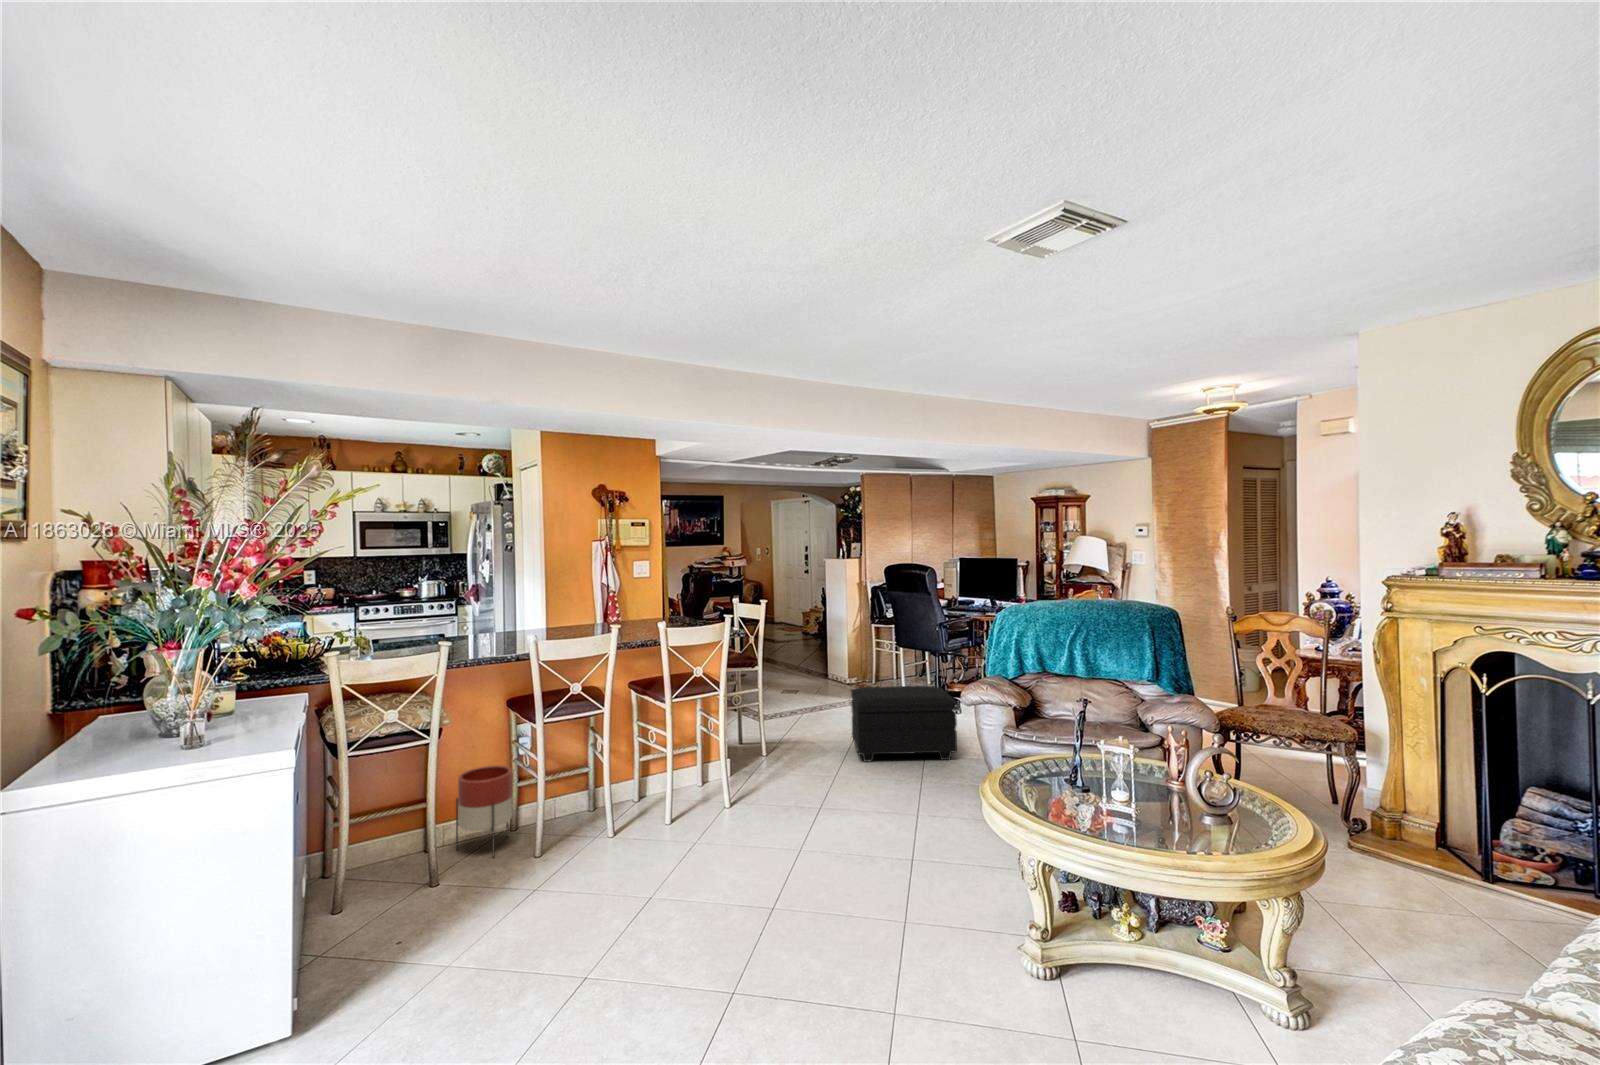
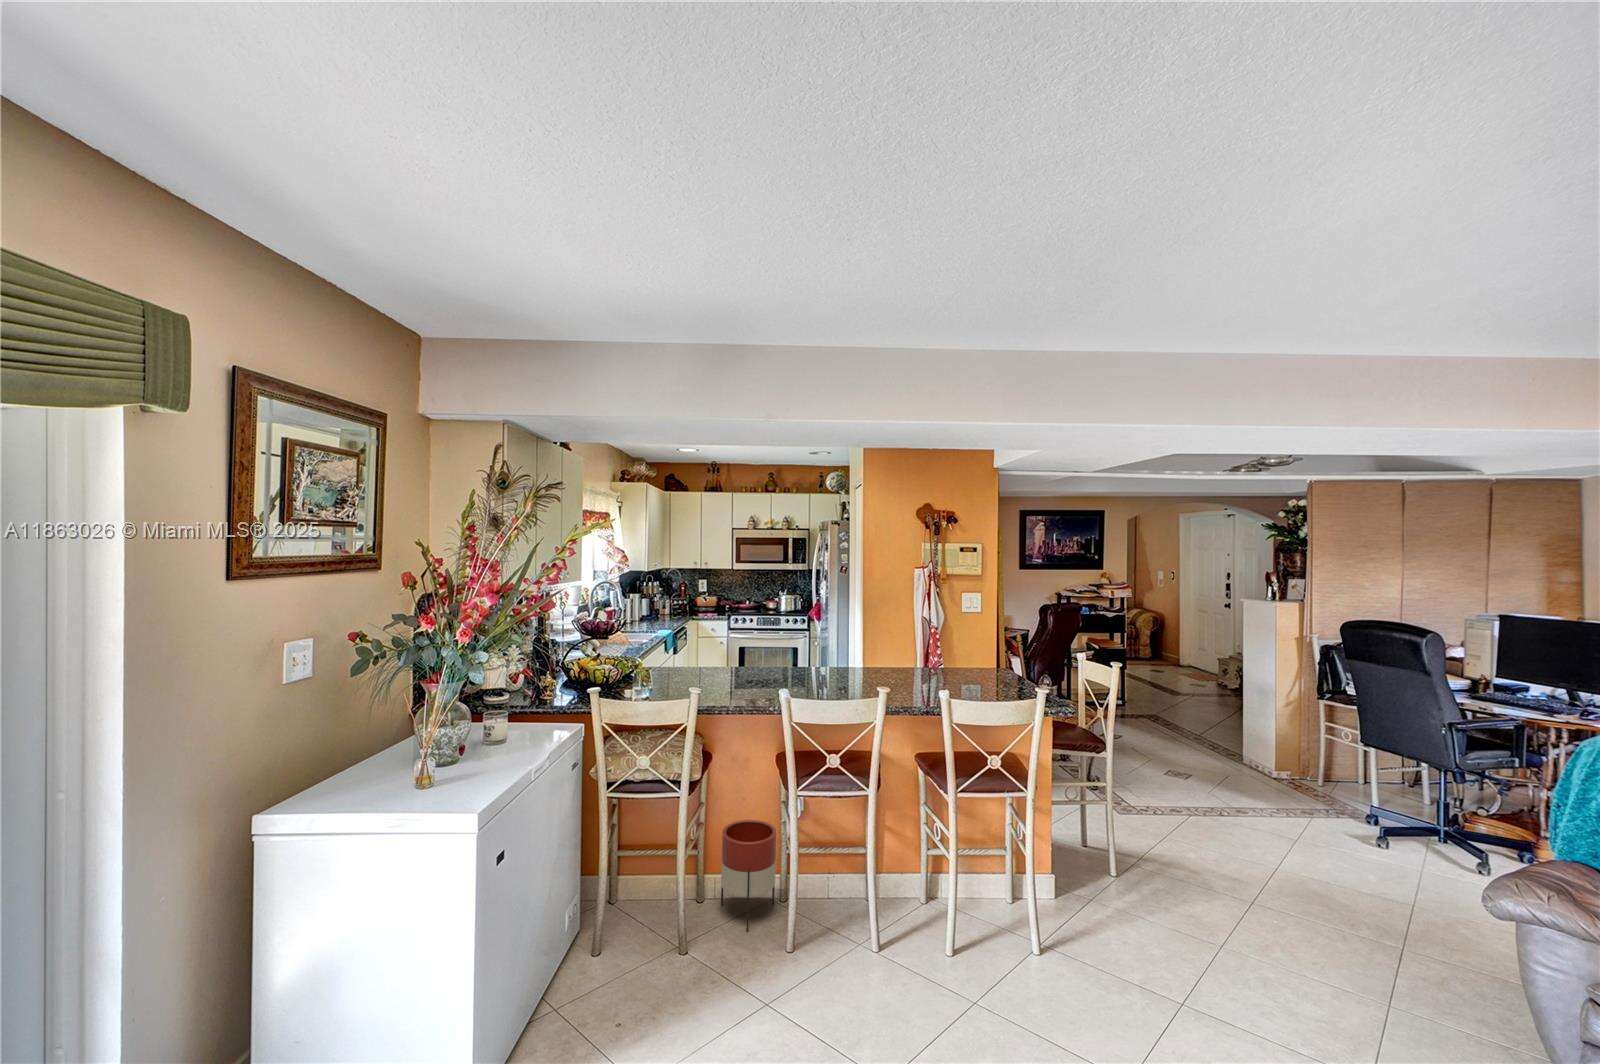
footstool: present [851,686,957,762] -> none [1264,810,1485,987]

